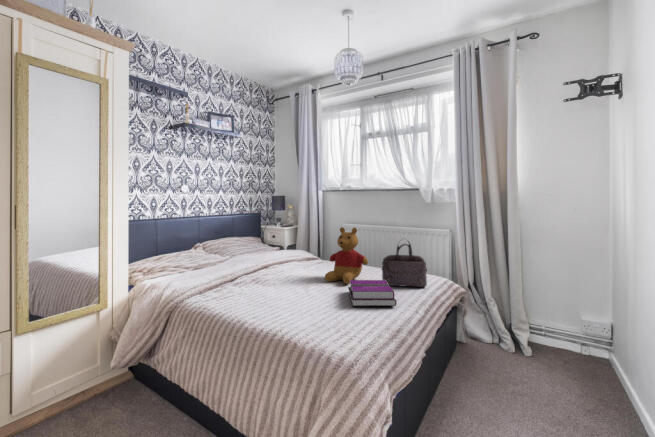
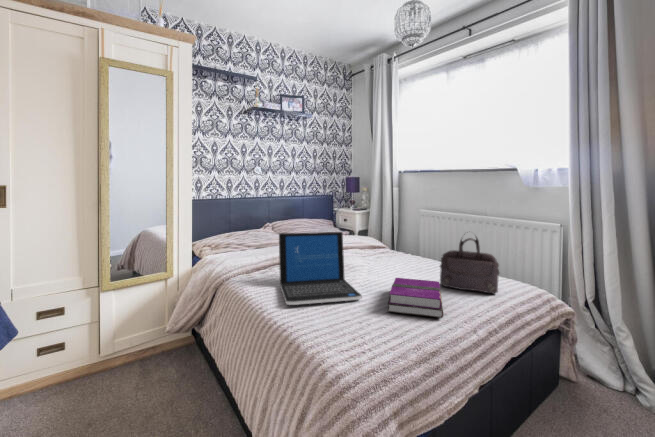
stuffed bear: present [325,227,368,284] -> none [373,214,425,280]
laptop: none [242,244,327,310] -> present [279,232,362,305]

